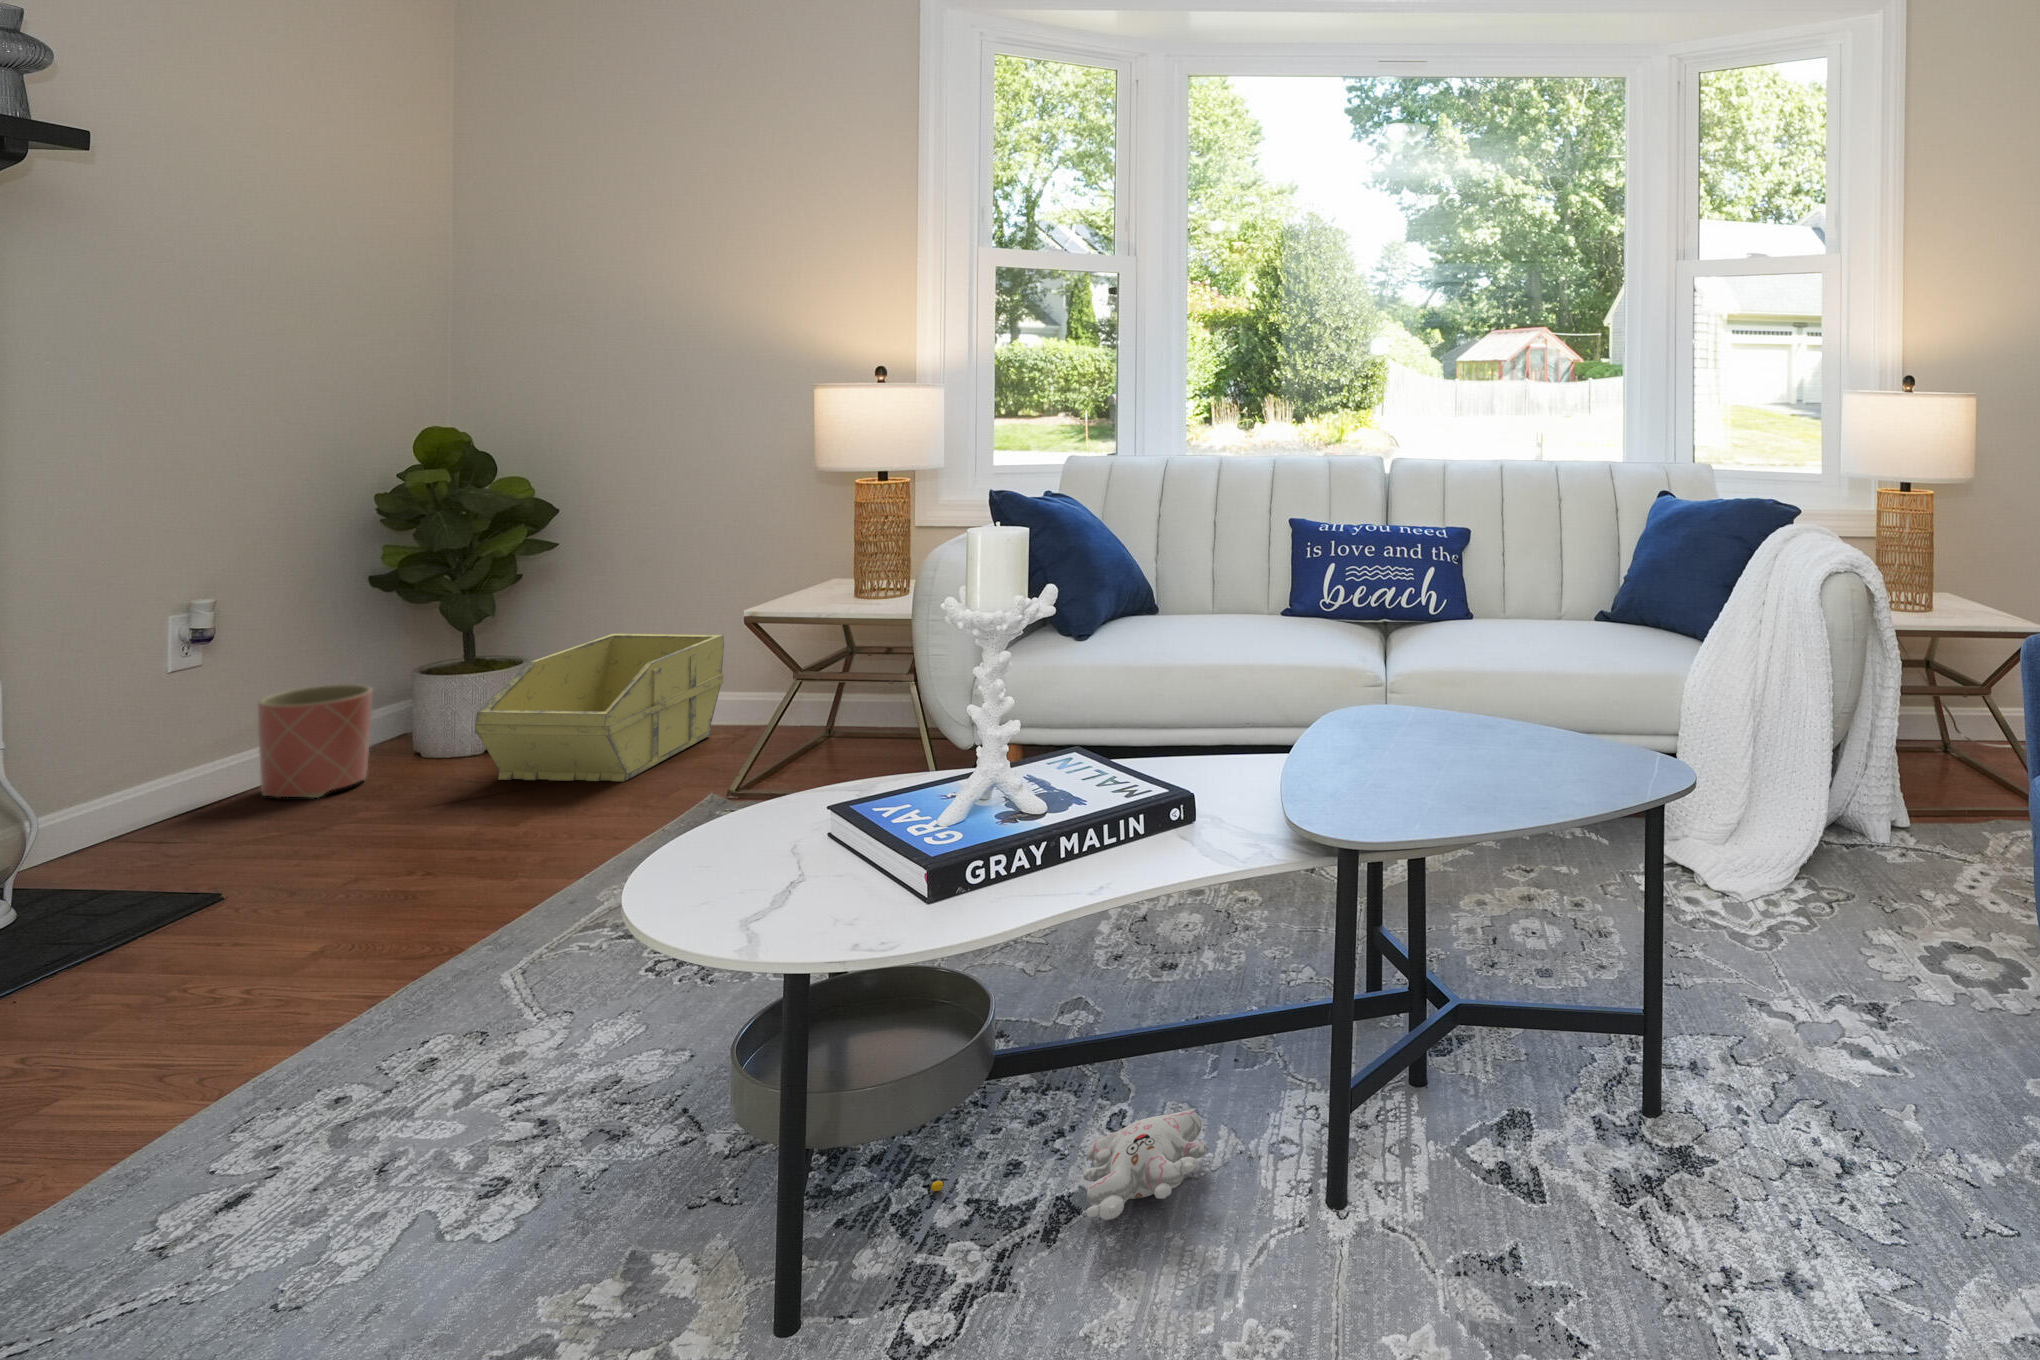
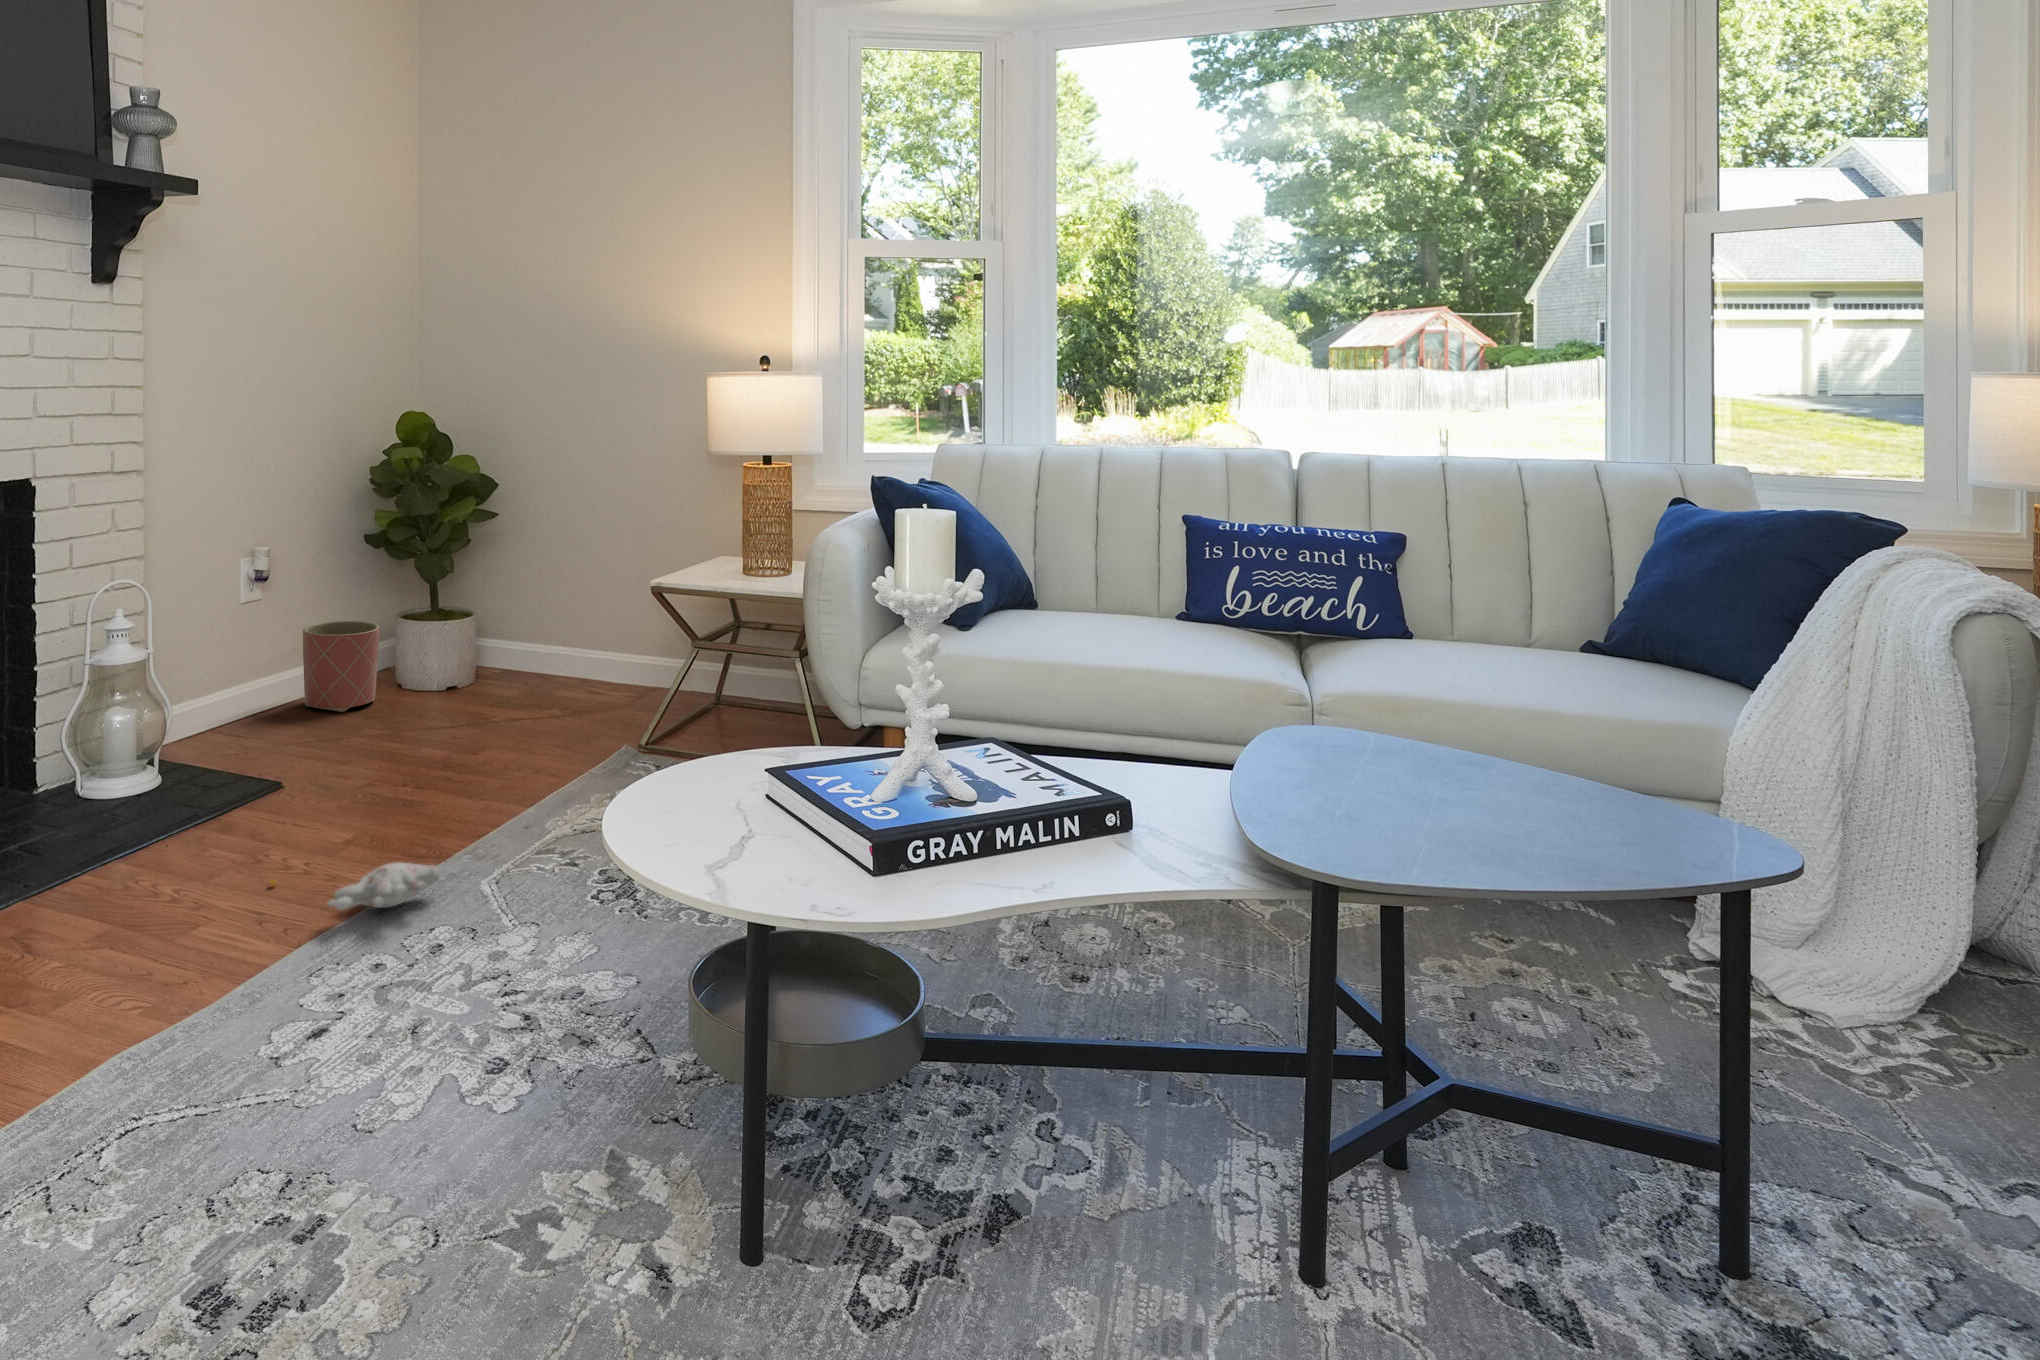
storage bin: present [475,634,724,782] -> none [452,595,640,725]
plush toy: present [931,1109,1209,1220] -> present [270,863,439,910]

